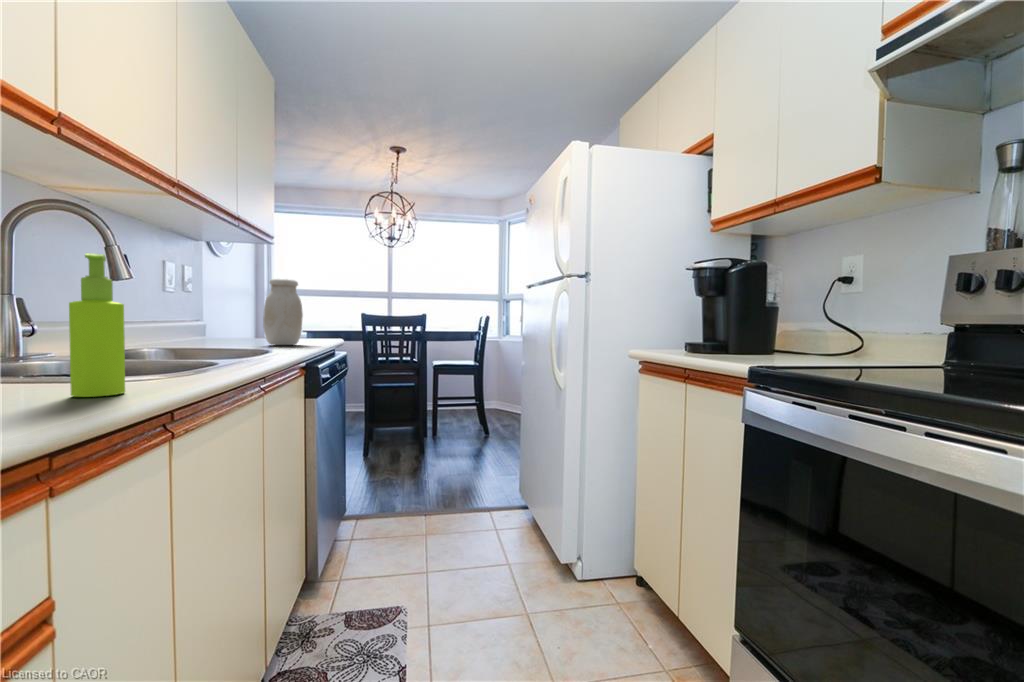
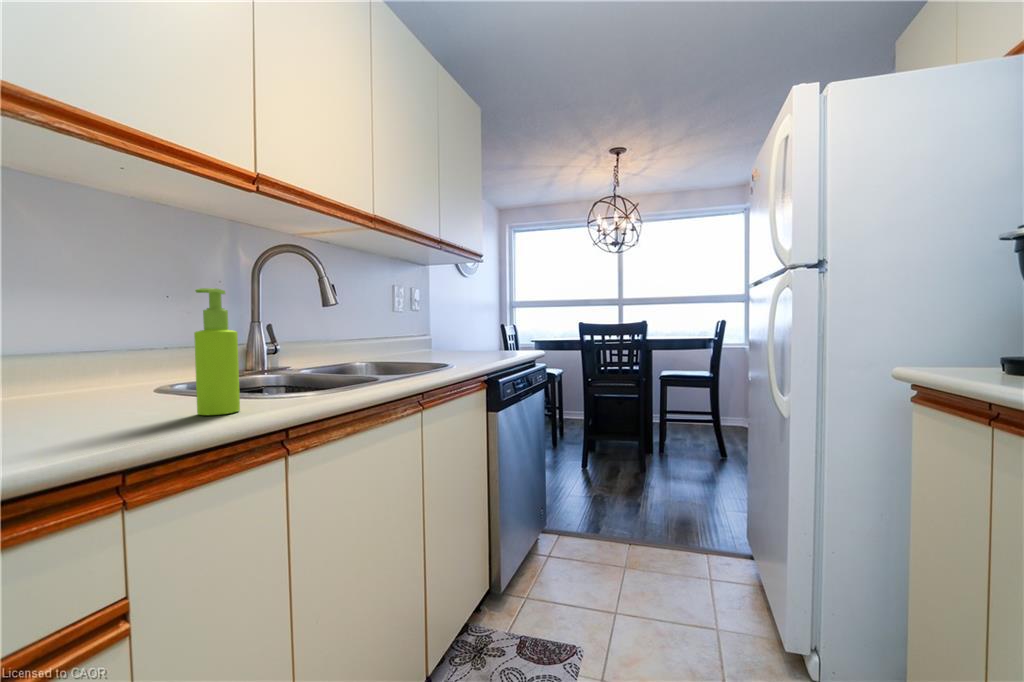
jar: present [263,279,303,345] -> none [470,295,504,356]

